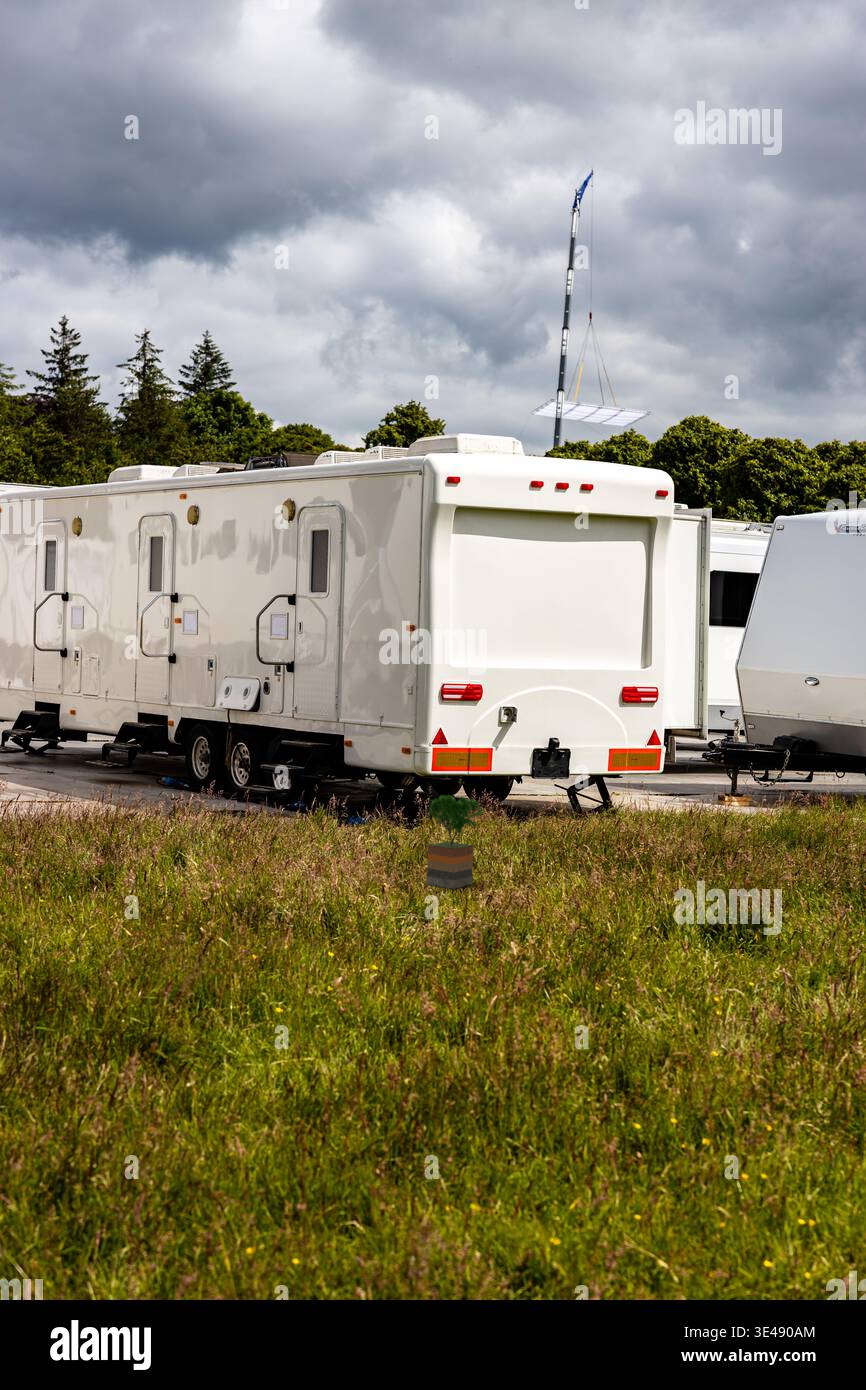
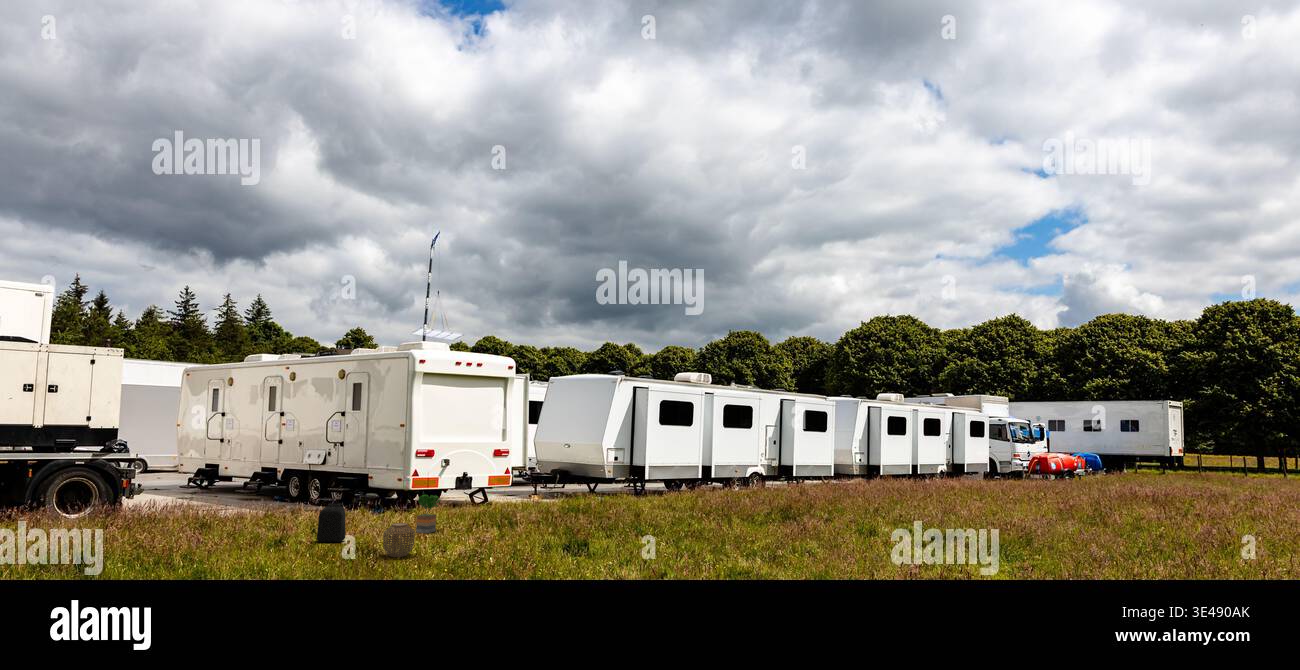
backpack: none [198,808,261,899] -> present [317,504,346,542]
woven basket: none [335,867,410,951] -> present [383,523,415,557]

